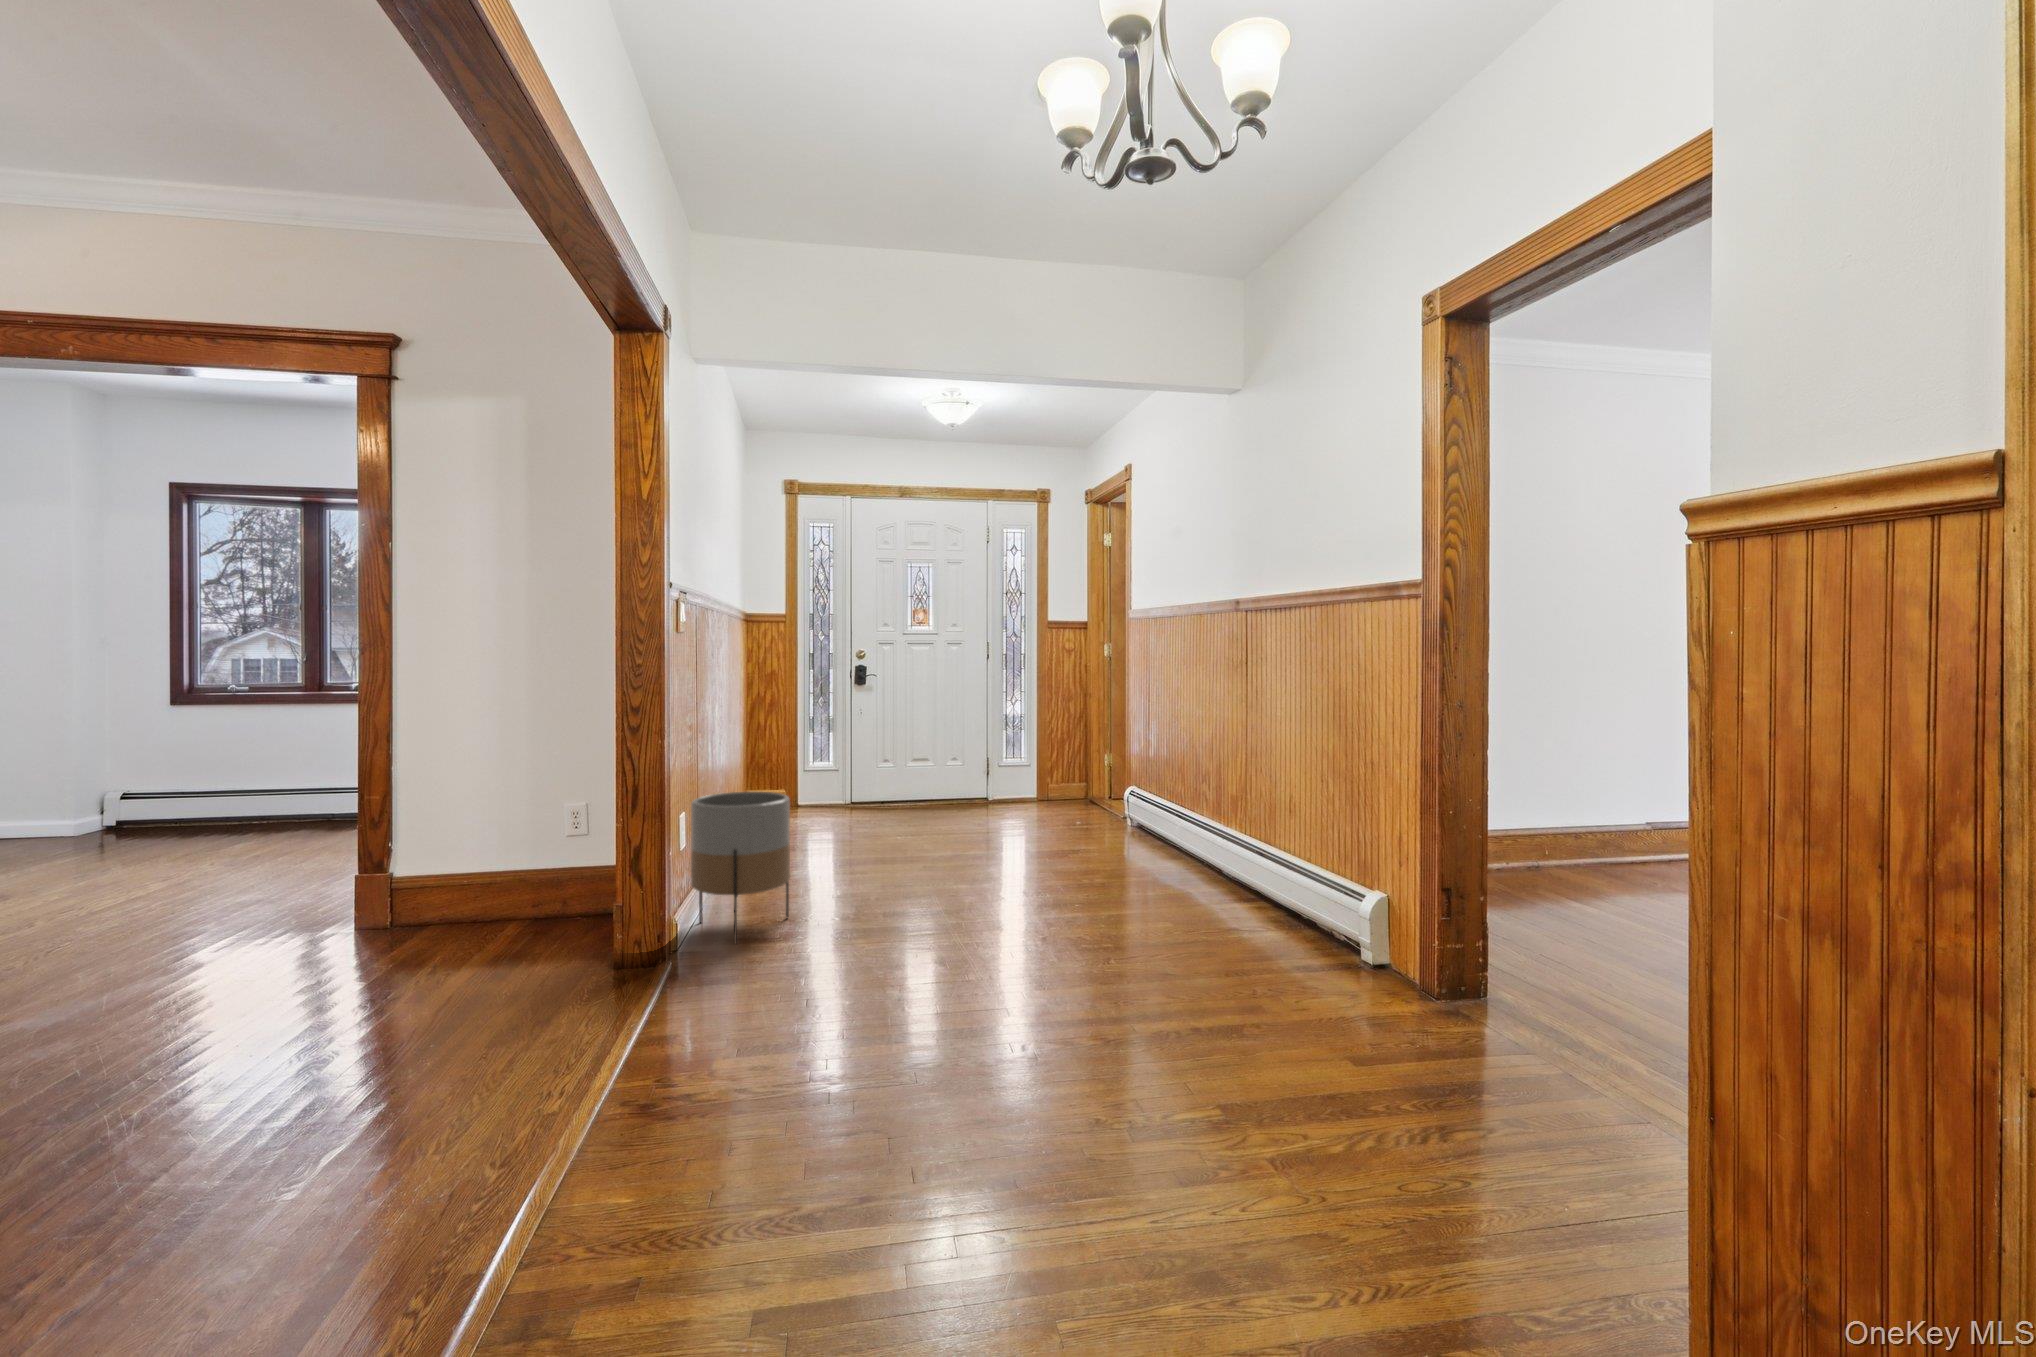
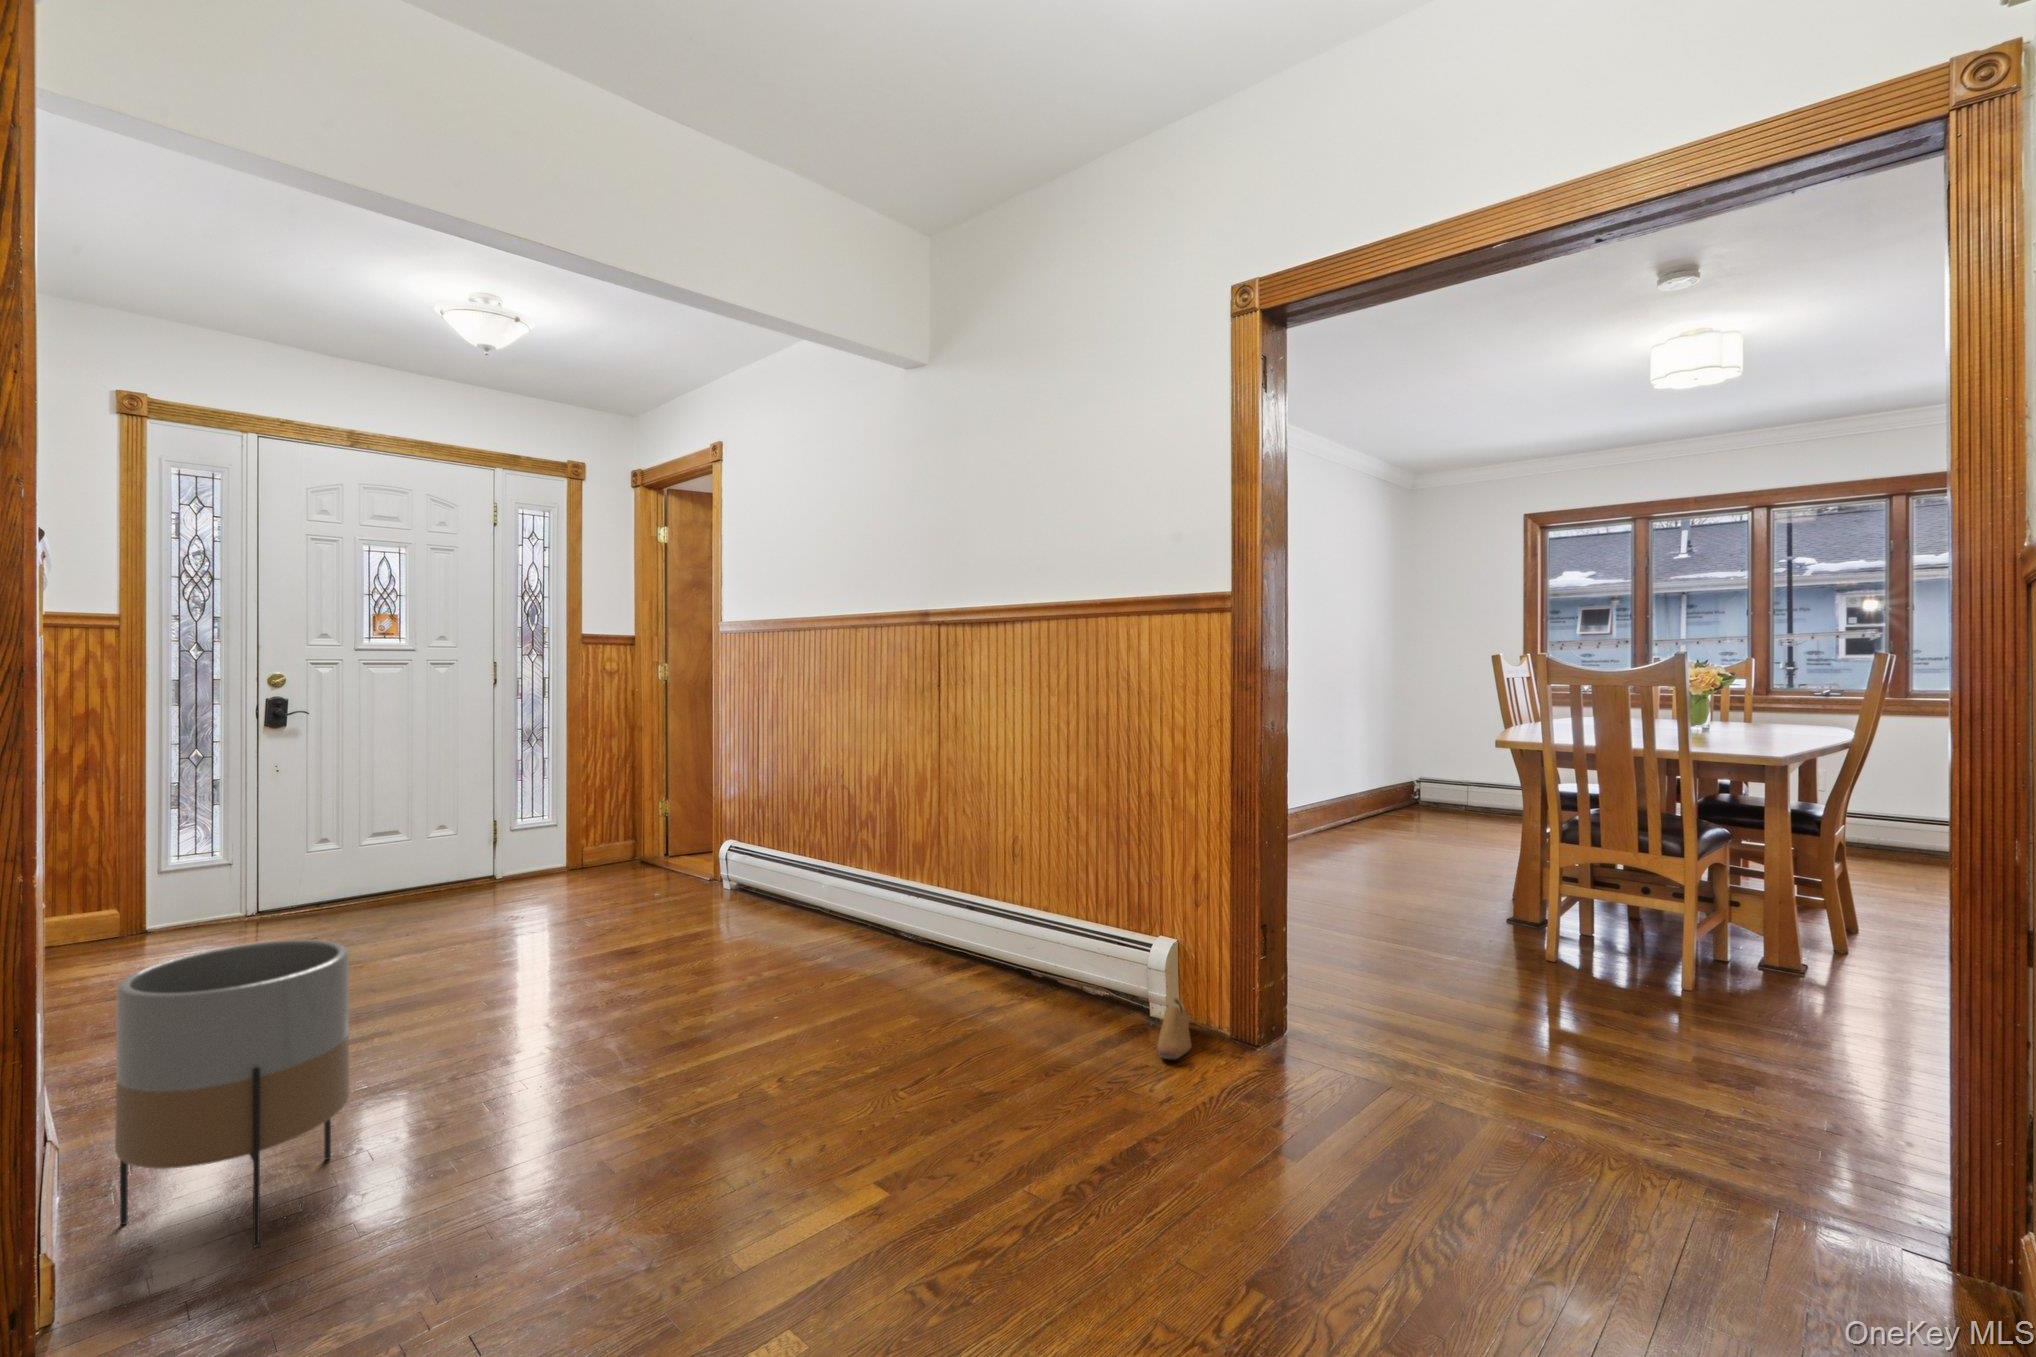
shoe: none [1328,949,1391,995] -> present [1157,998,1192,1059]

